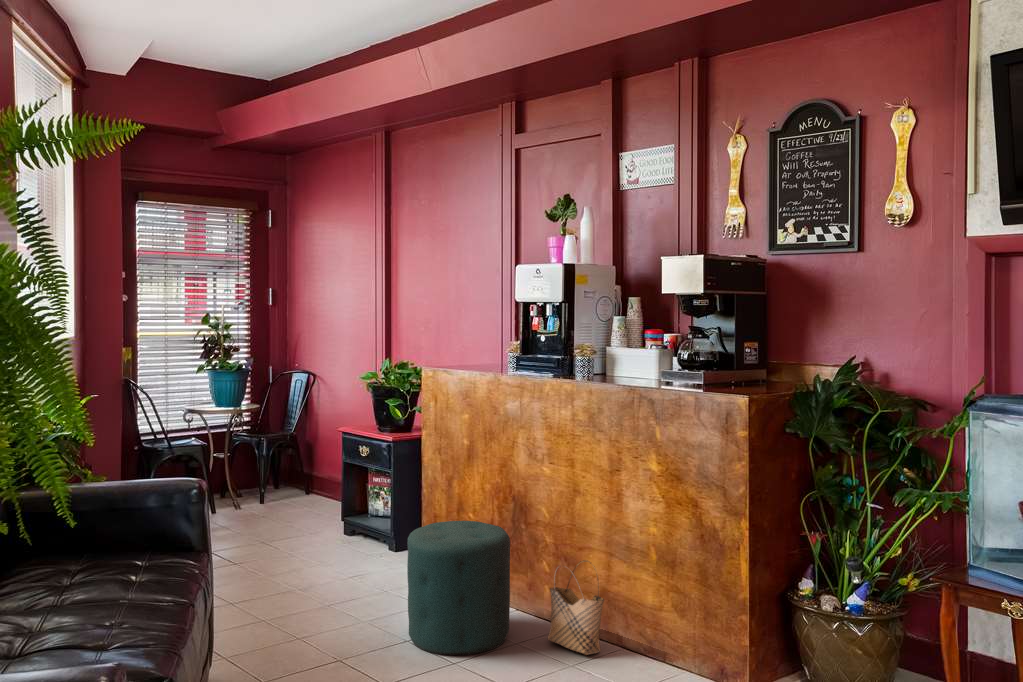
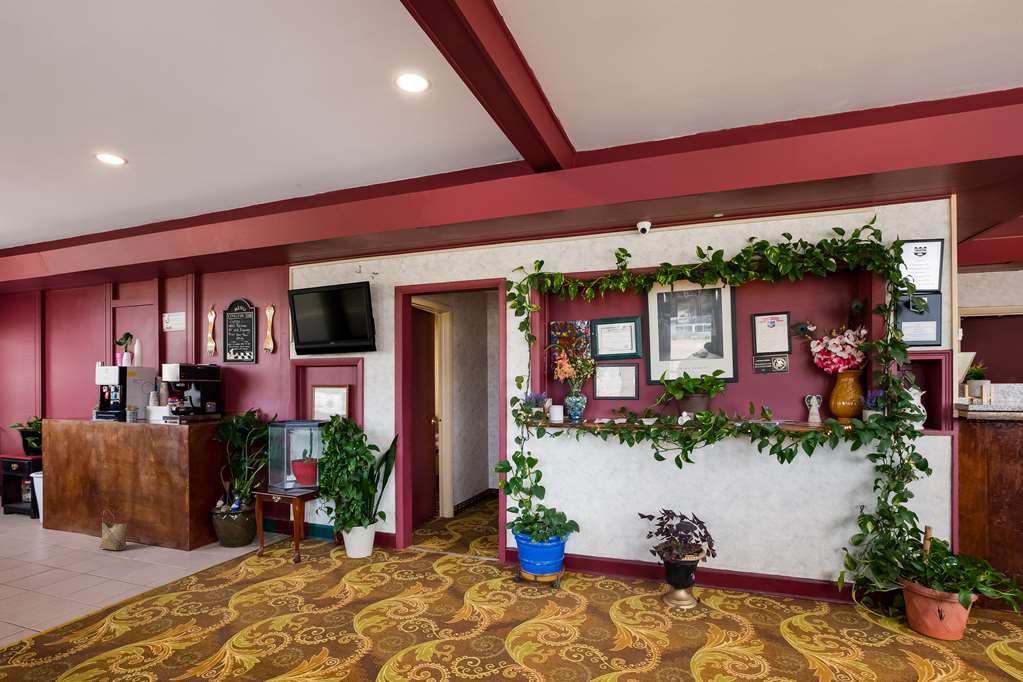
ottoman: present [407,521,510,655] -> none [15,496,81,561]

